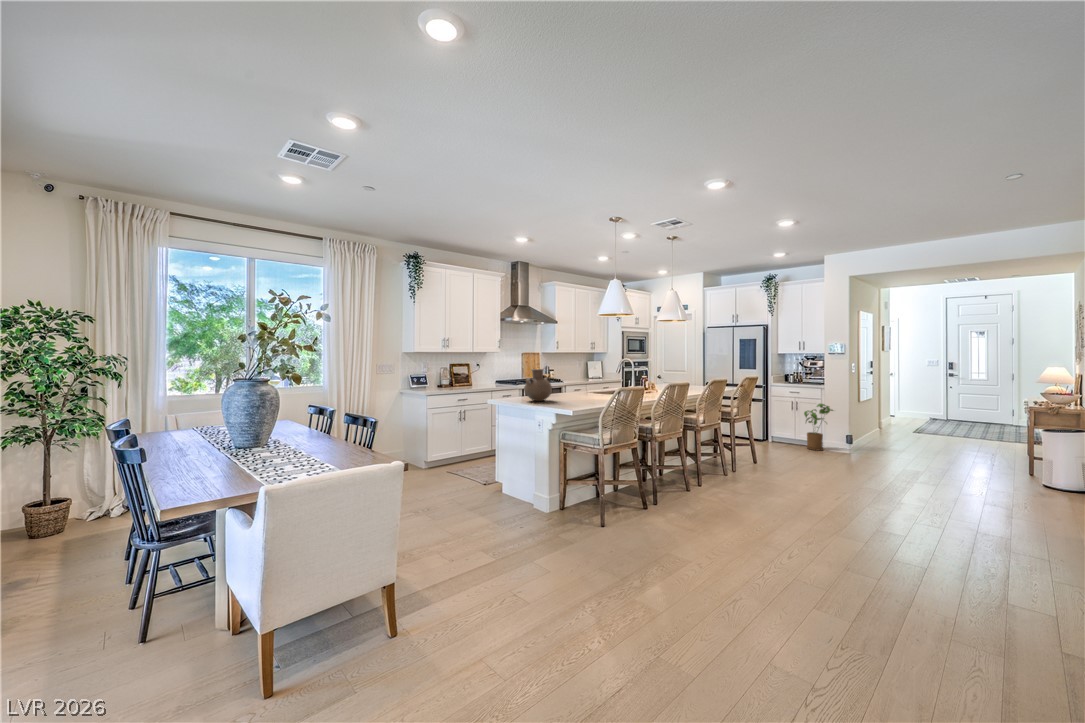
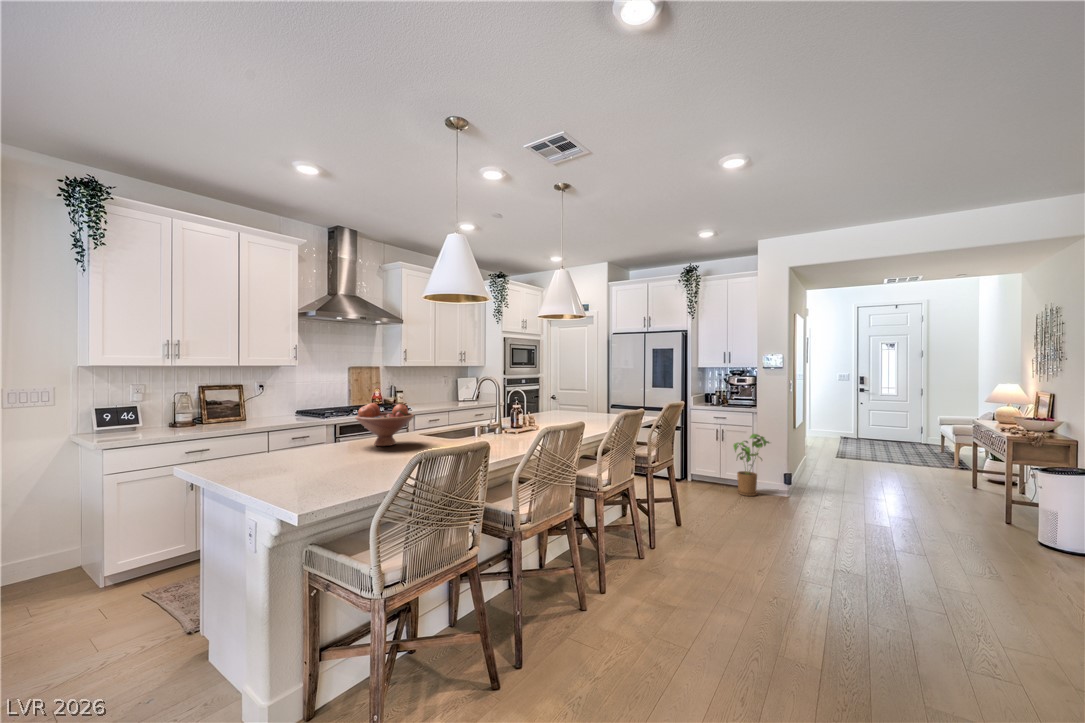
vase: present [524,369,552,401] -> none [258,400,322,468]
fruit bowl: none [557,373,588,396] -> present [356,403,414,446]

